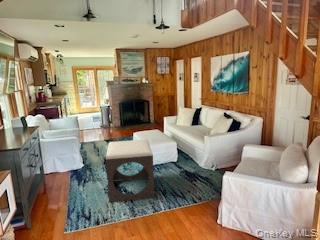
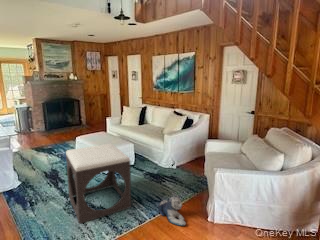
plush toy: none [176,193,196,222] -> present [159,196,186,226]

